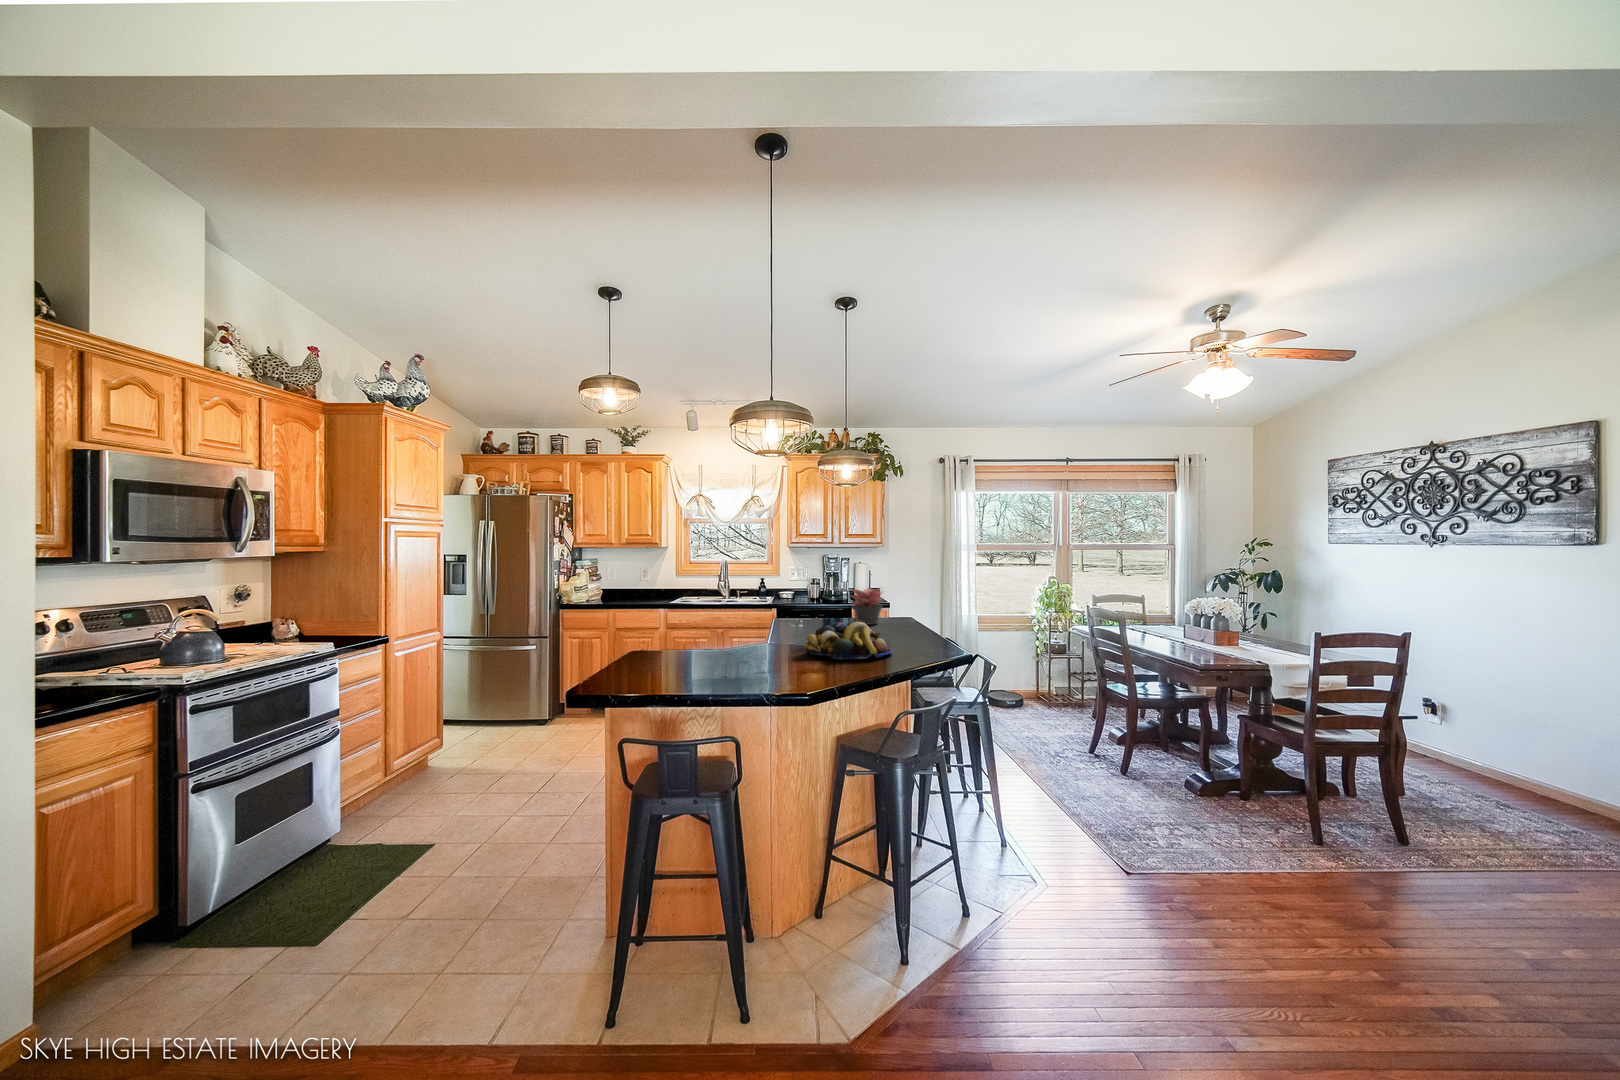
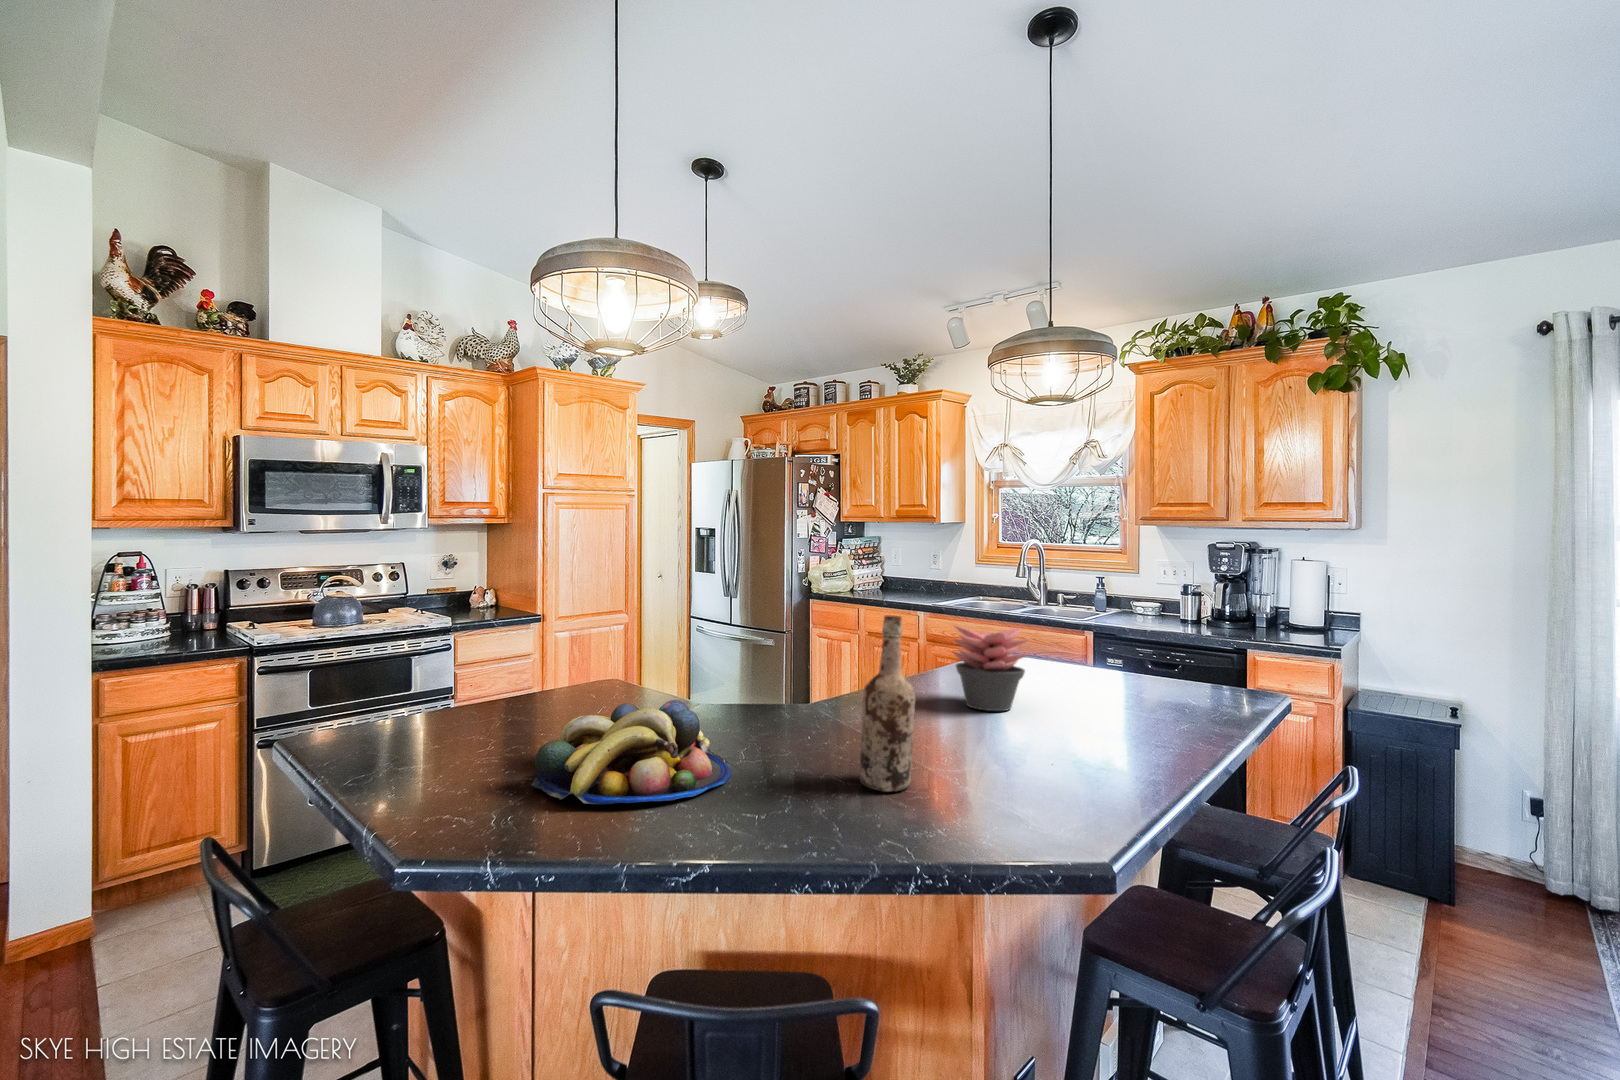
wine bottle: none [909,575,930,642] -> present [859,616,915,792]

